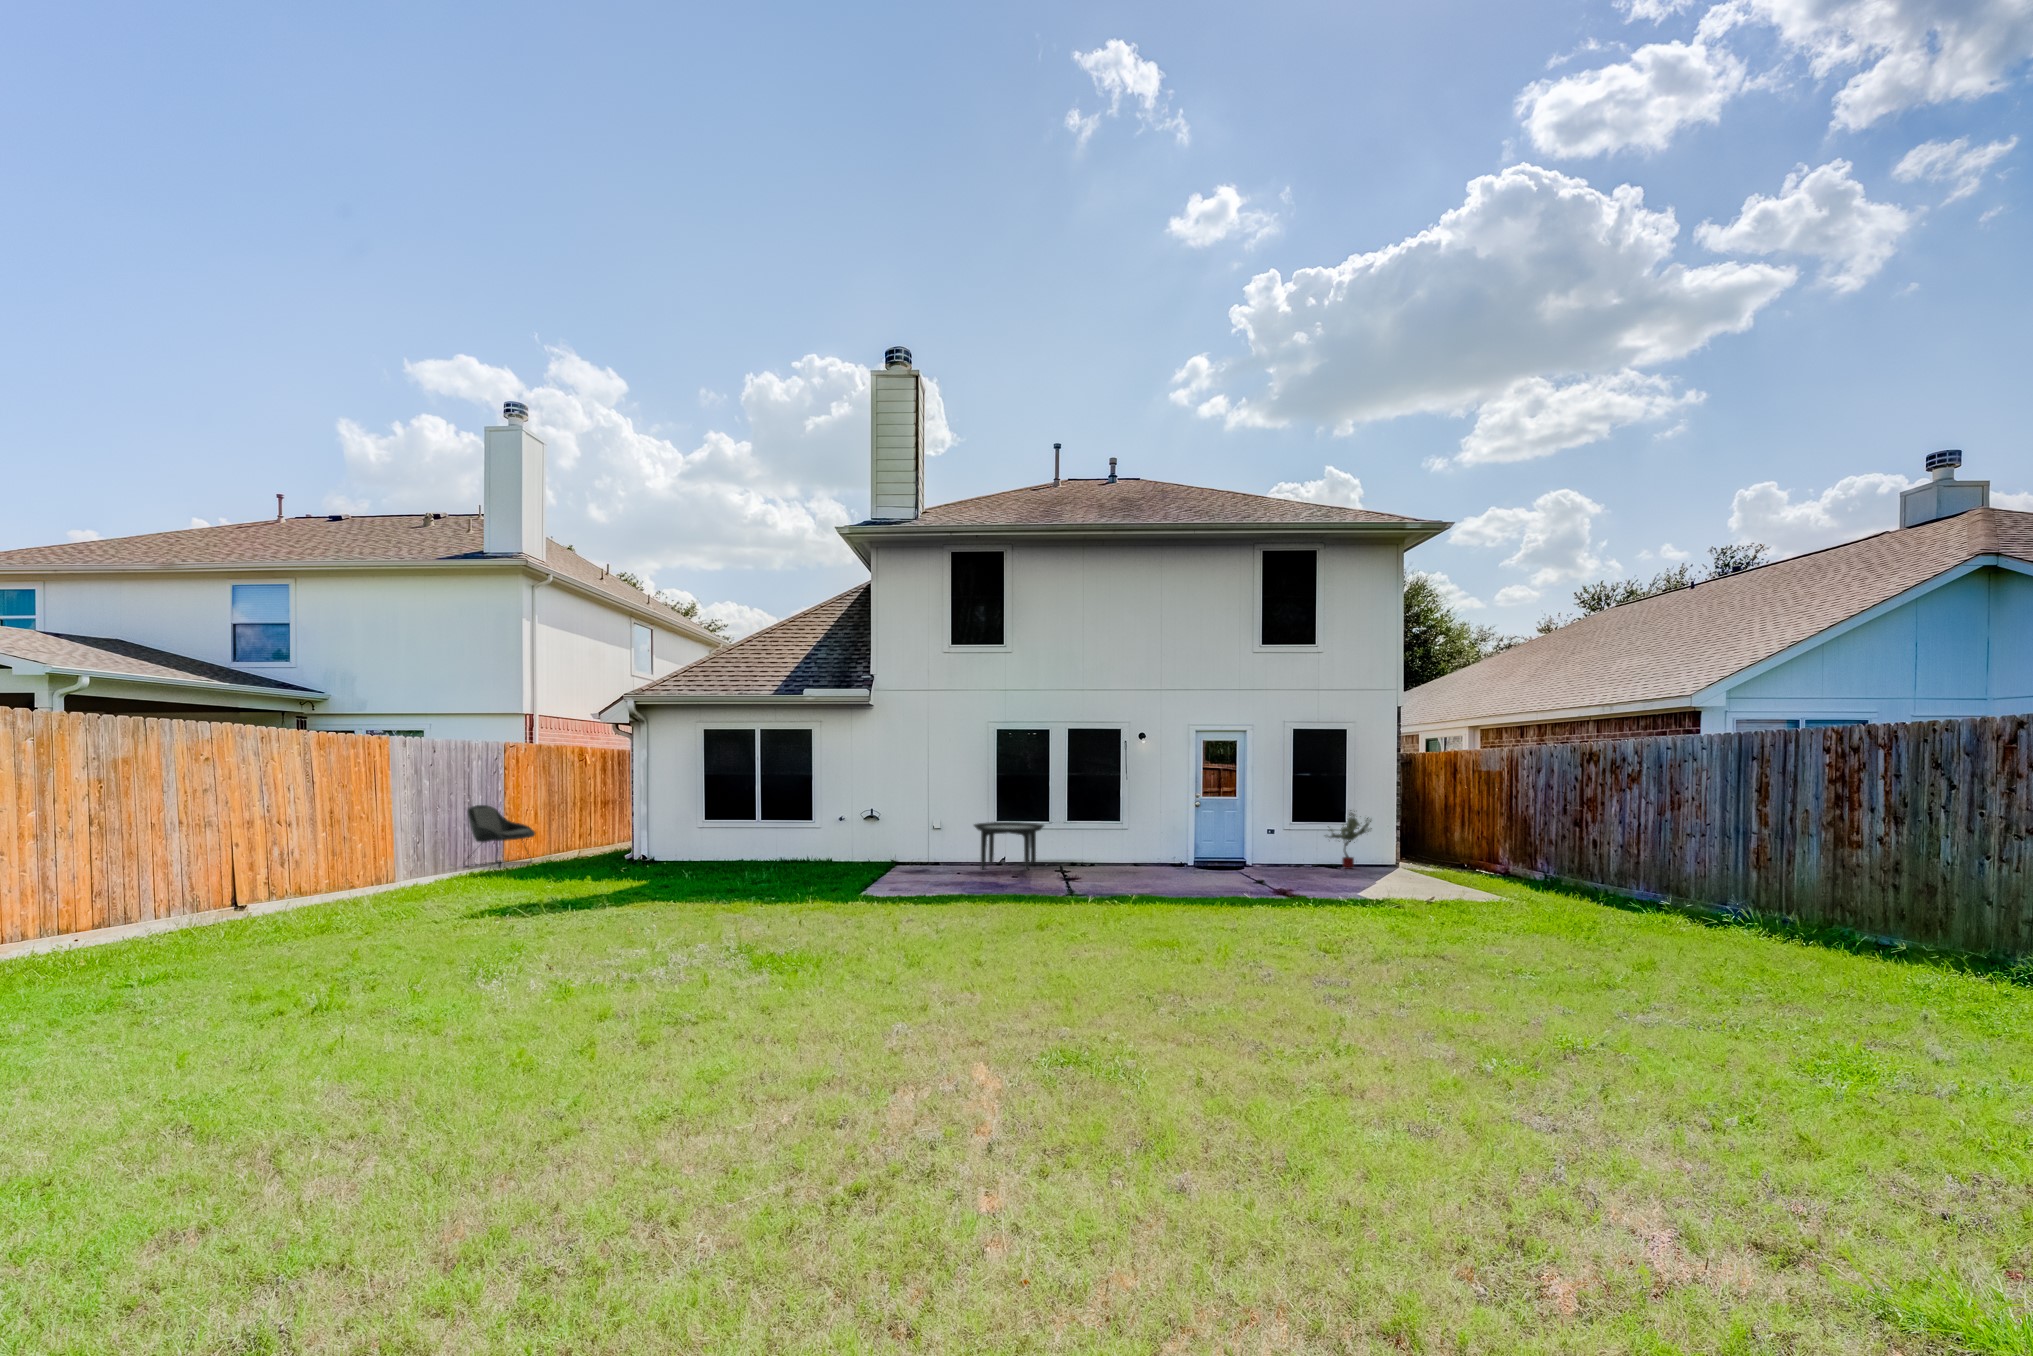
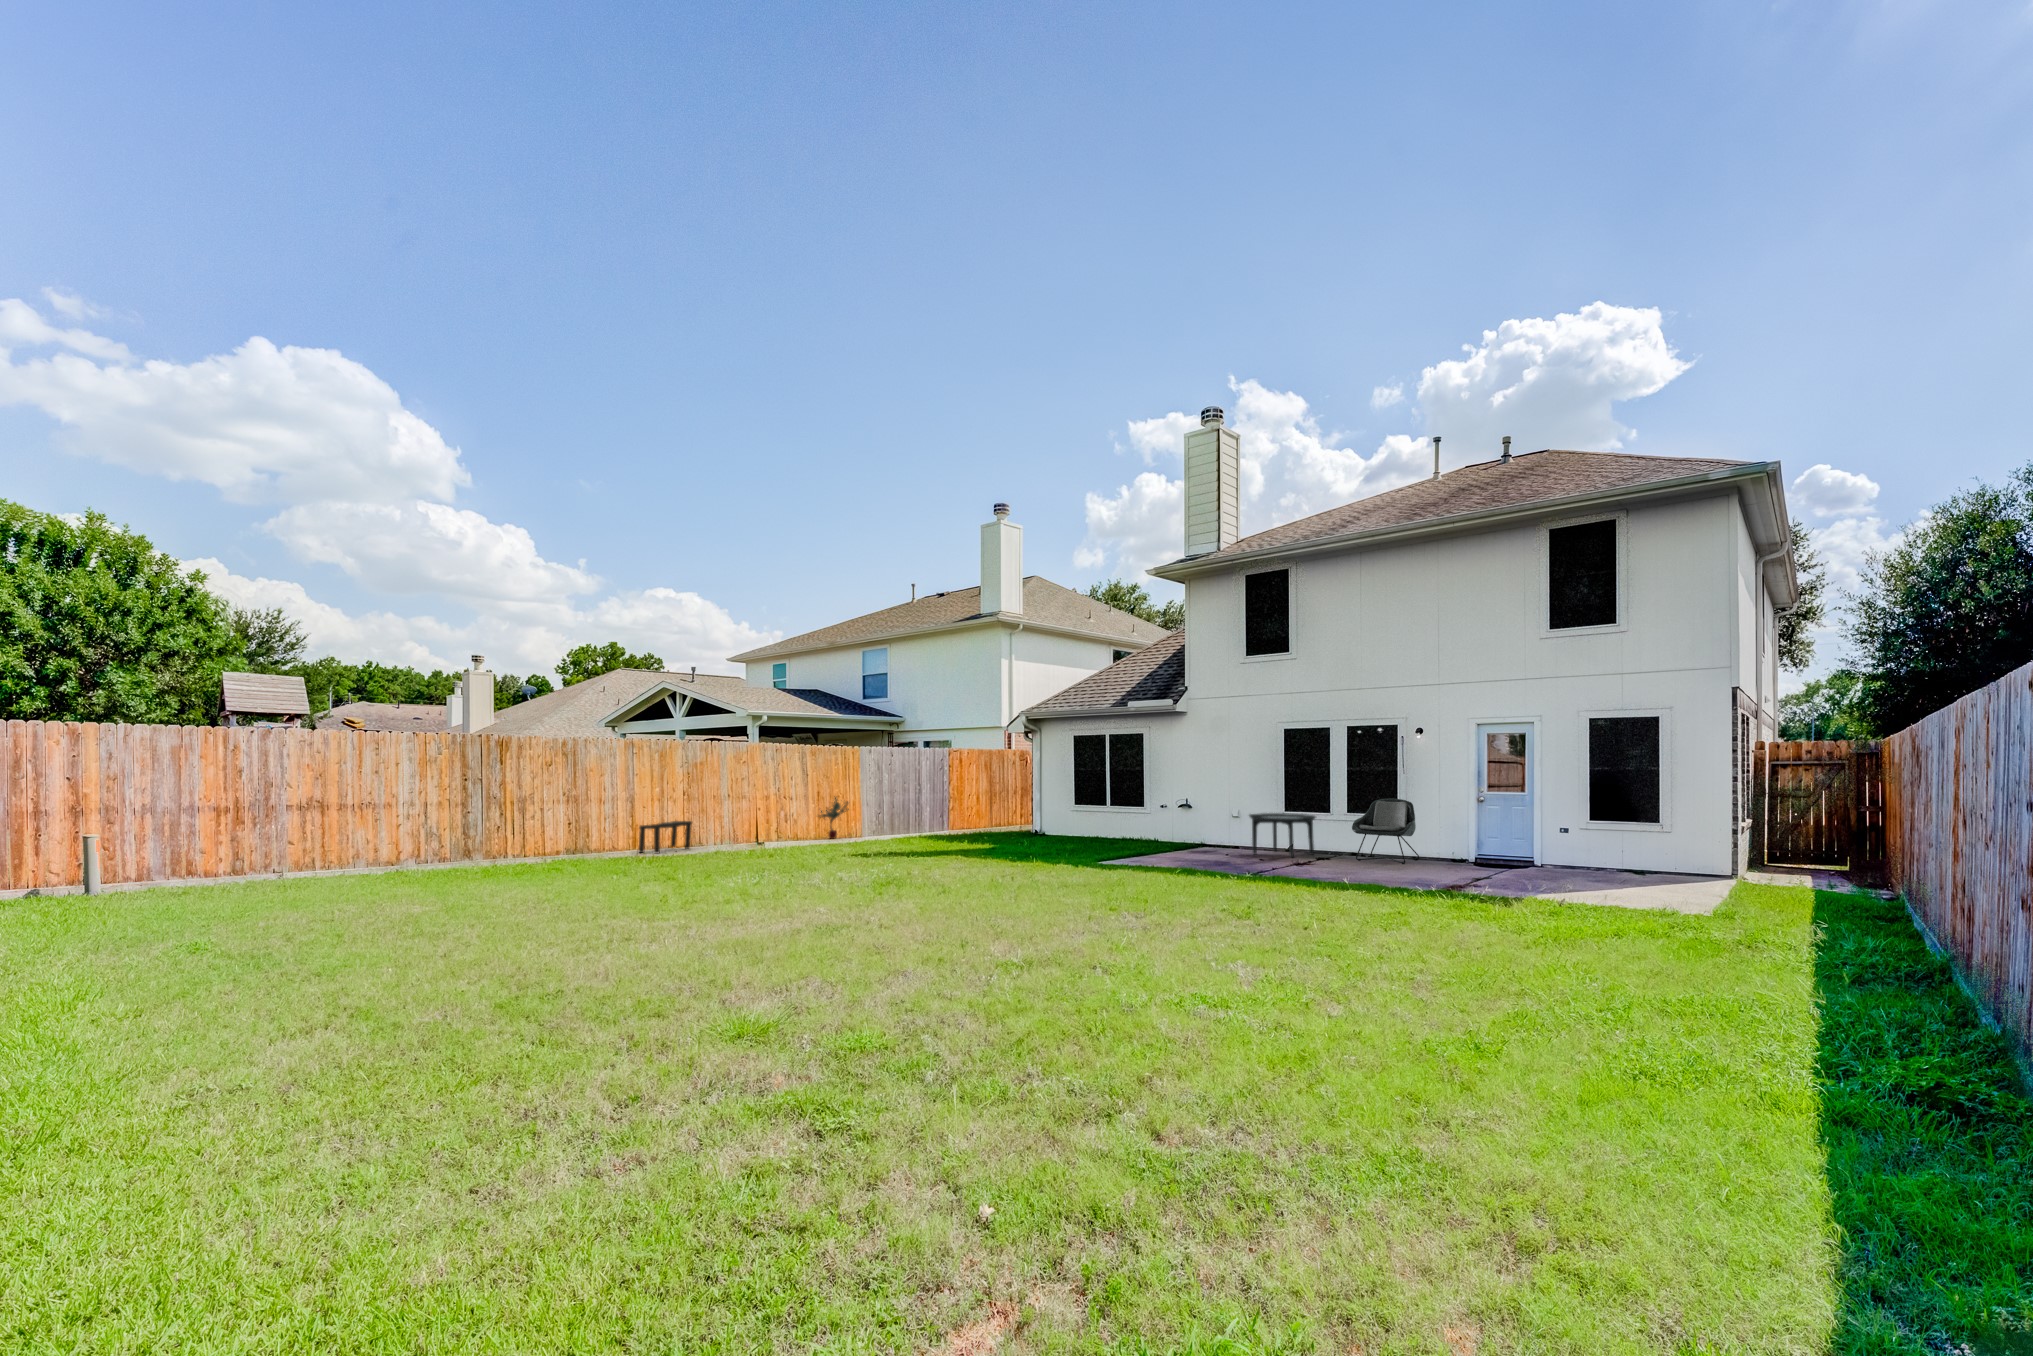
lounge chair: present [467,805,535,867] -> present [1352,799,1419,864]
potted tree: present [1325,810,1372,869] -> present [820,796,849,839]
bench: none [63,876,151,938] -> present [639,821,692,854]

